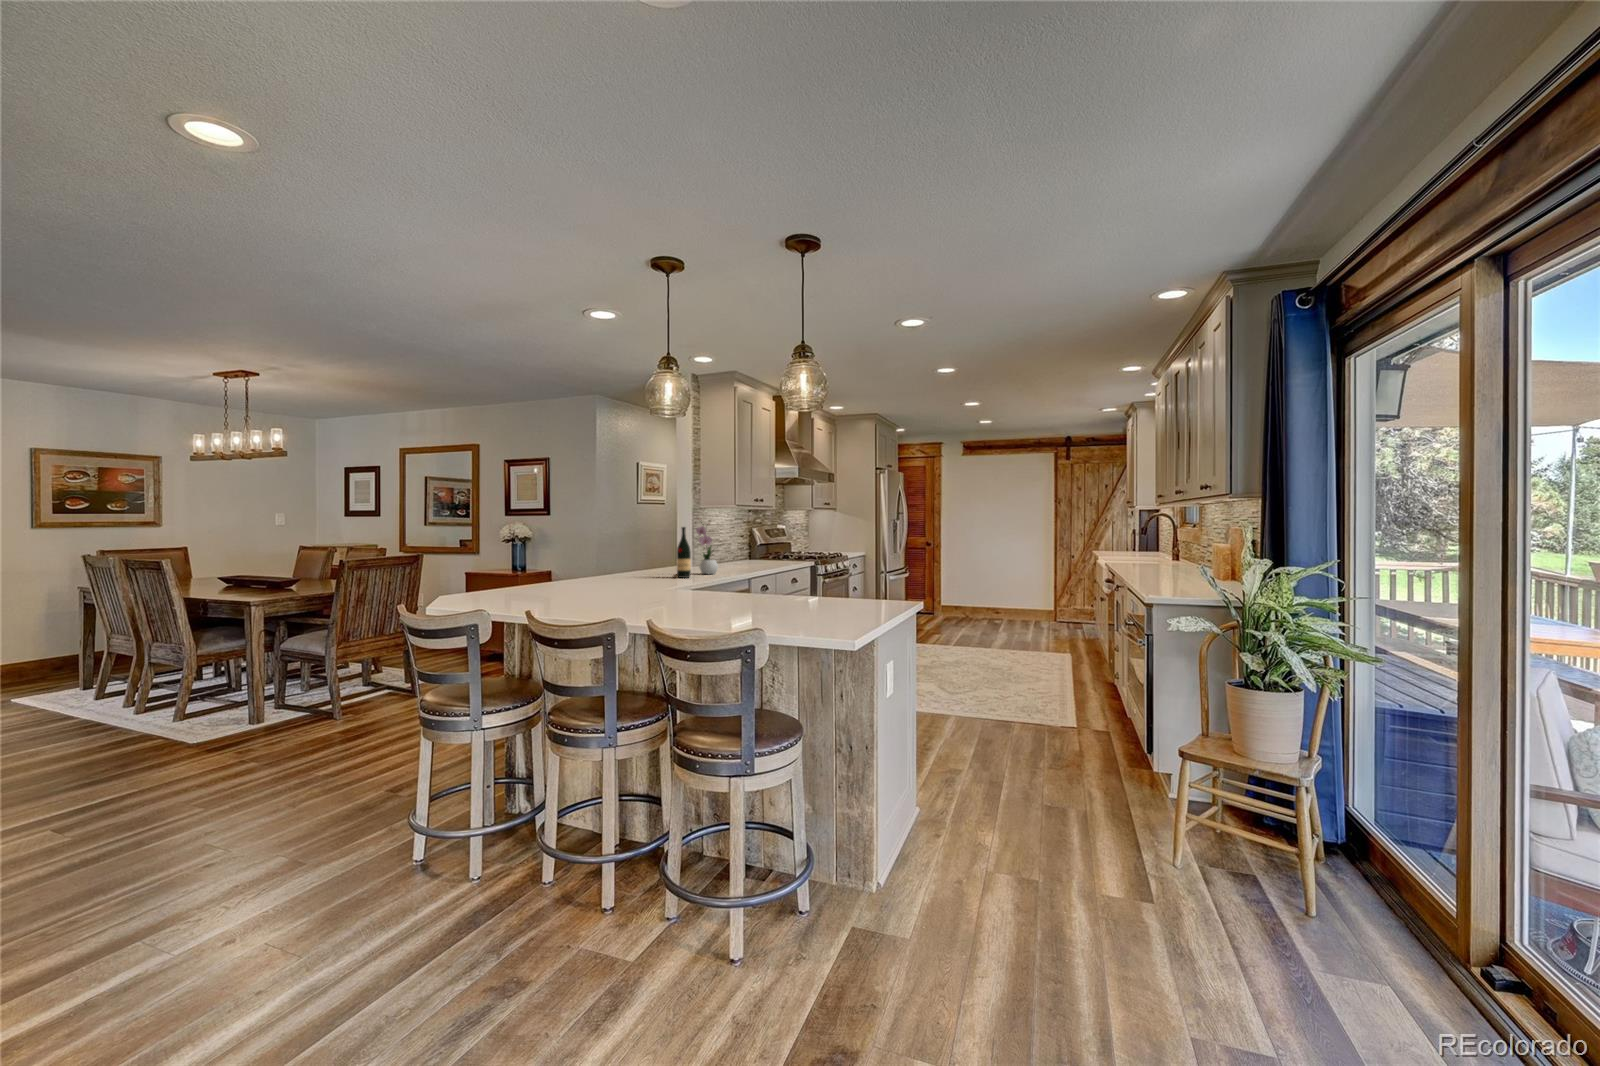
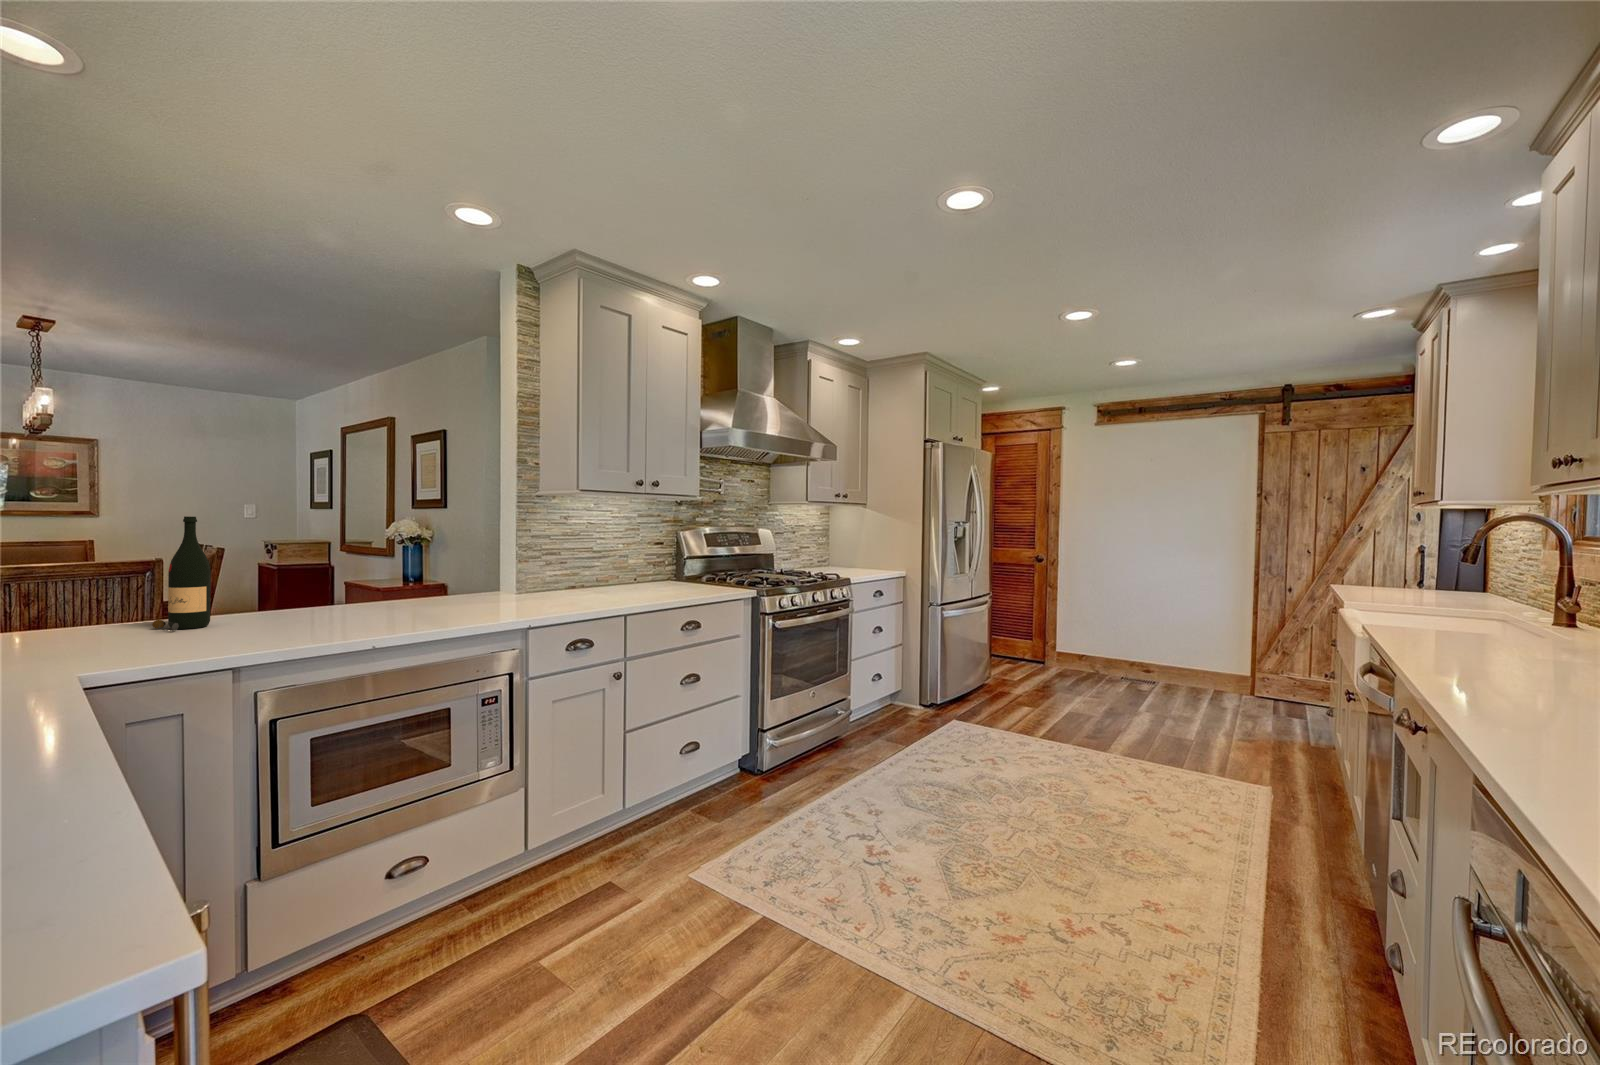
flower arrangement: present [696,522,718,574] -> none [276,501,336,619]

